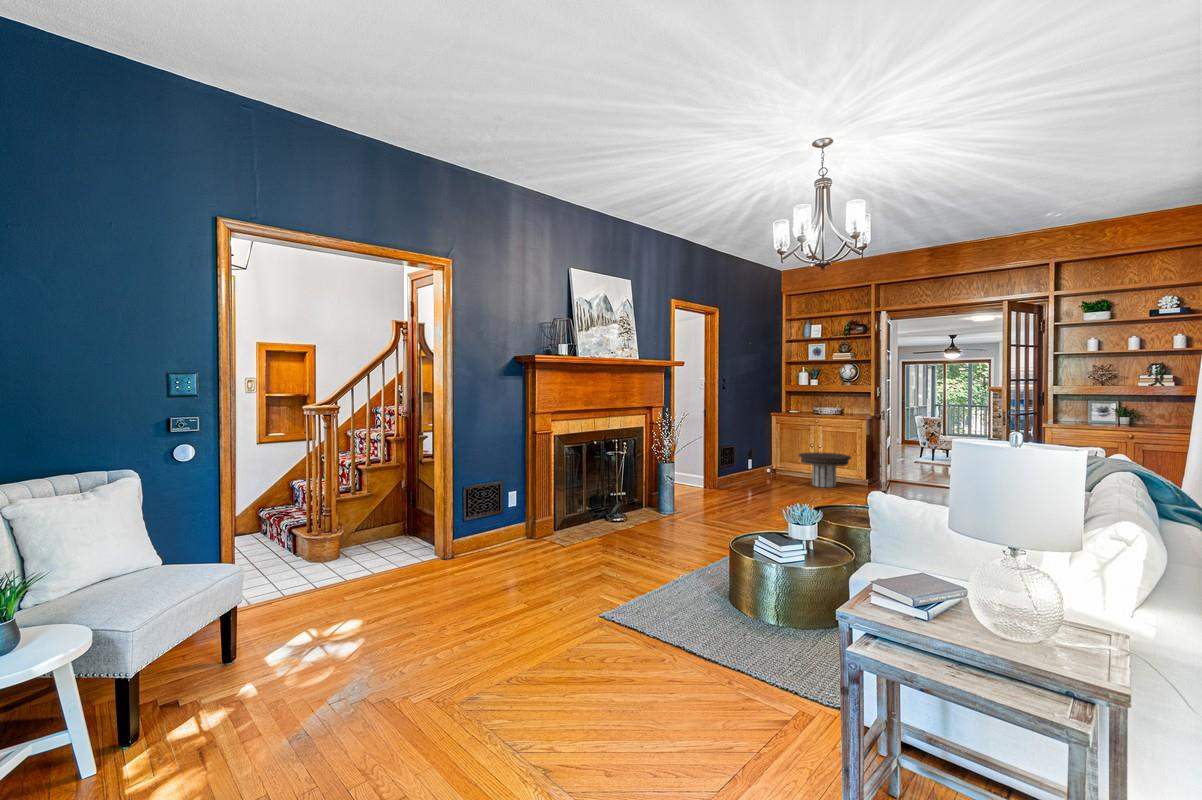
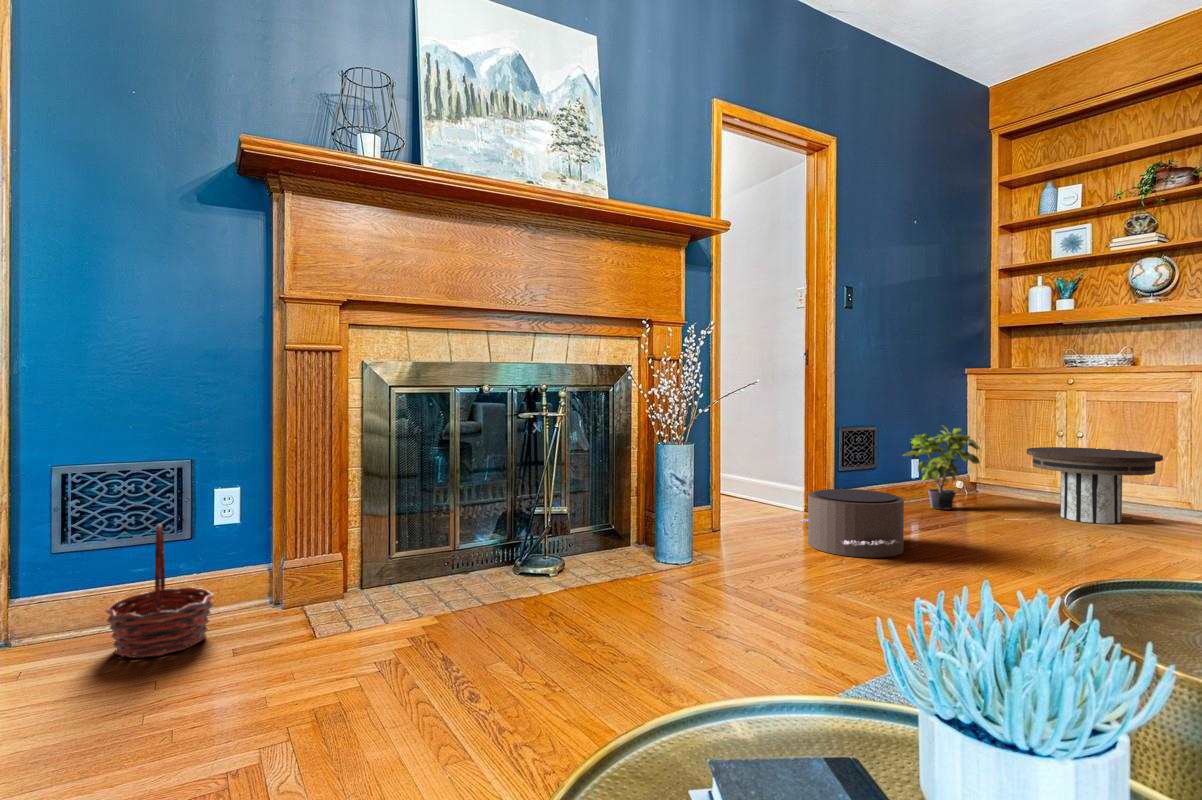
potted plant: none [745,443,779,484] -> present [904,425,980,510]
pouf: none [708,478,754,507] -> present [799,489,904,558]
basket: none [491,506,527,557] -> present [105,524,214,658]

